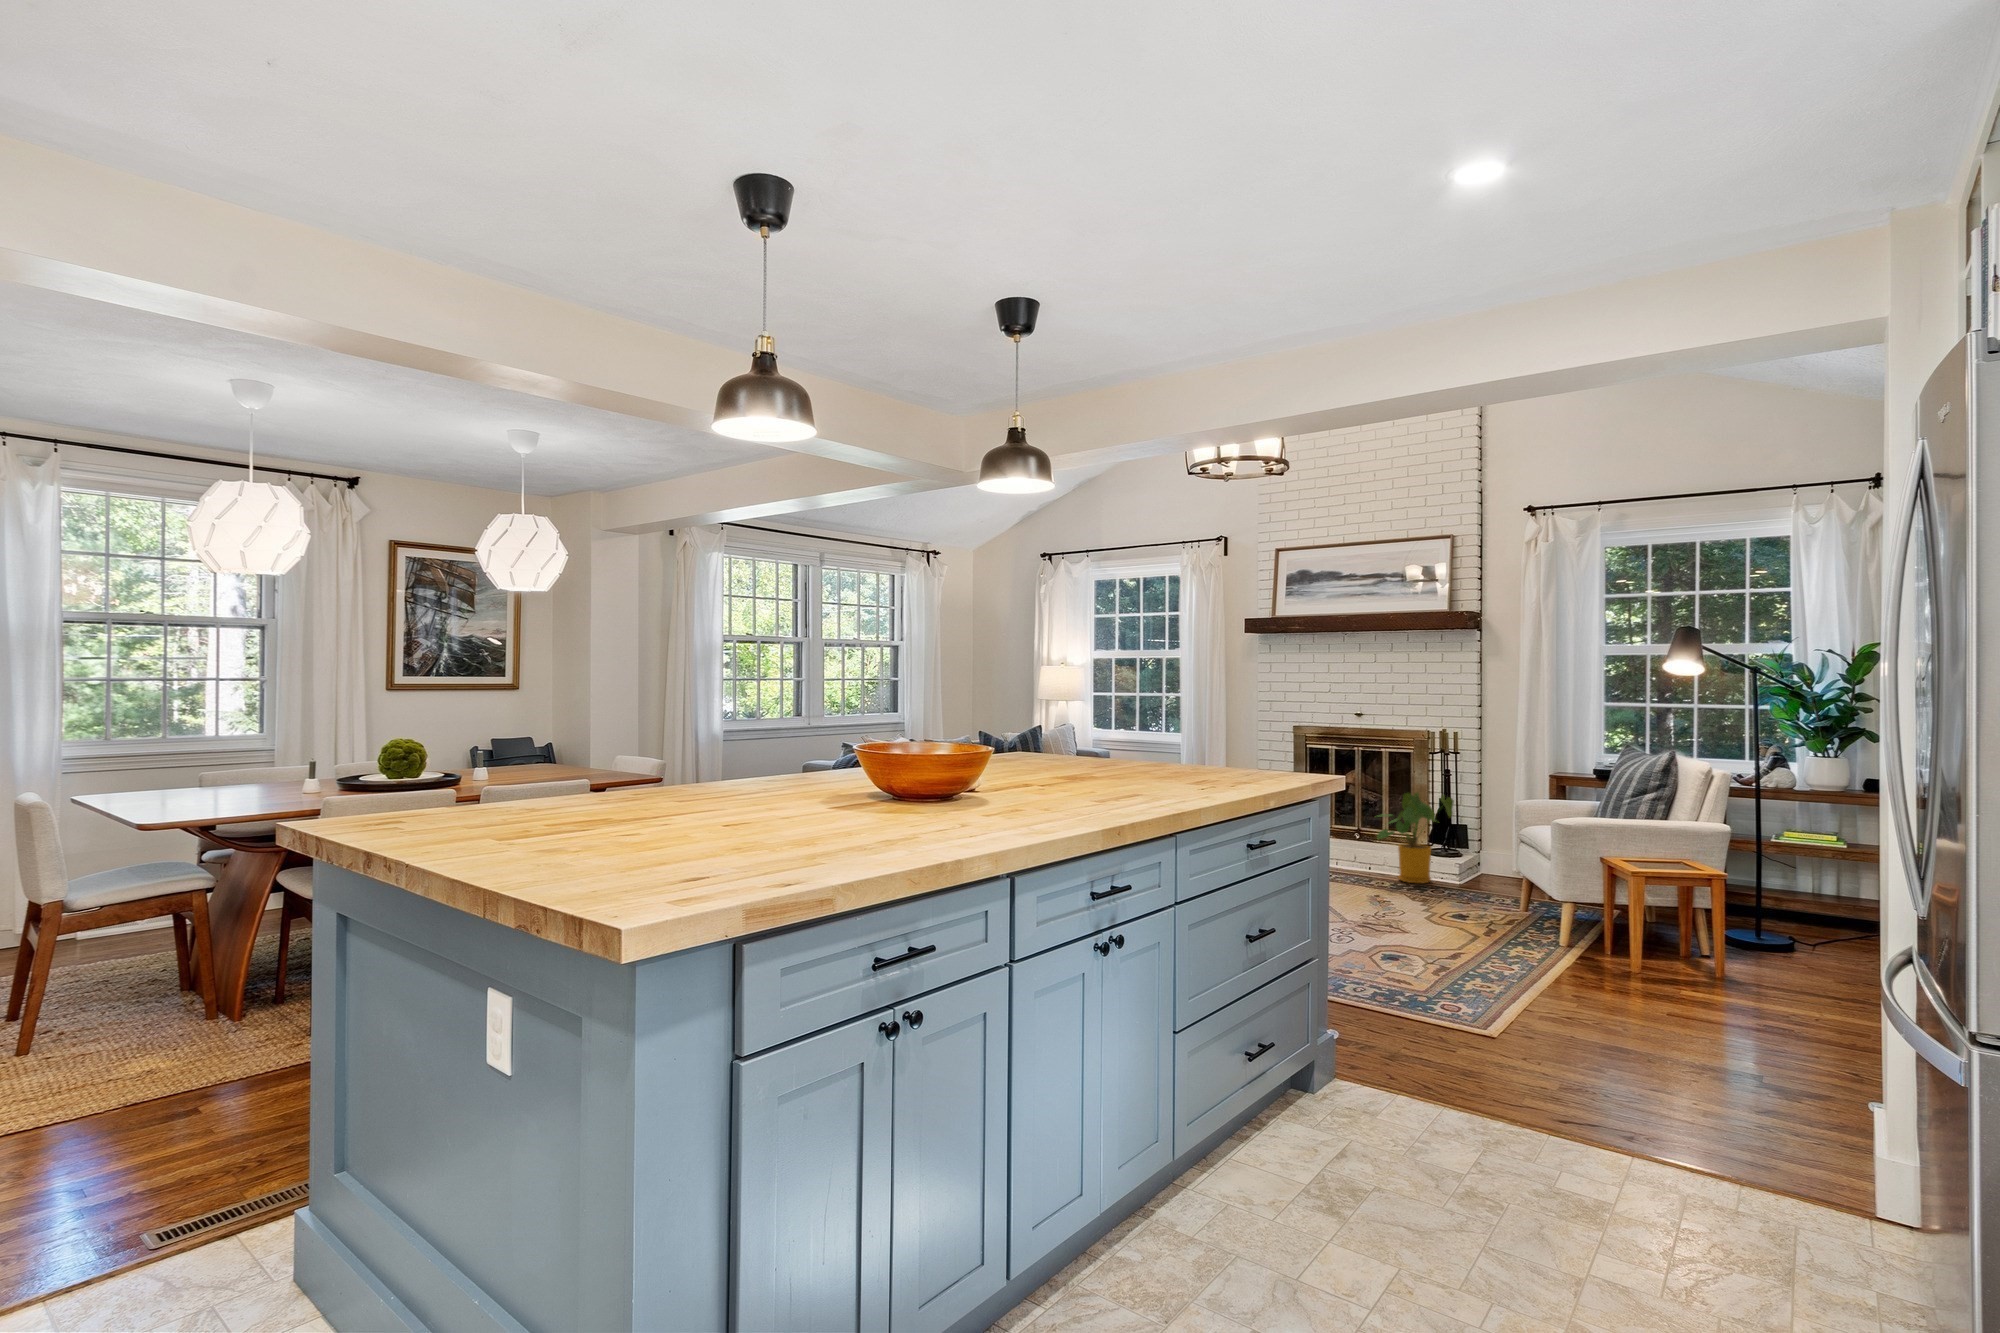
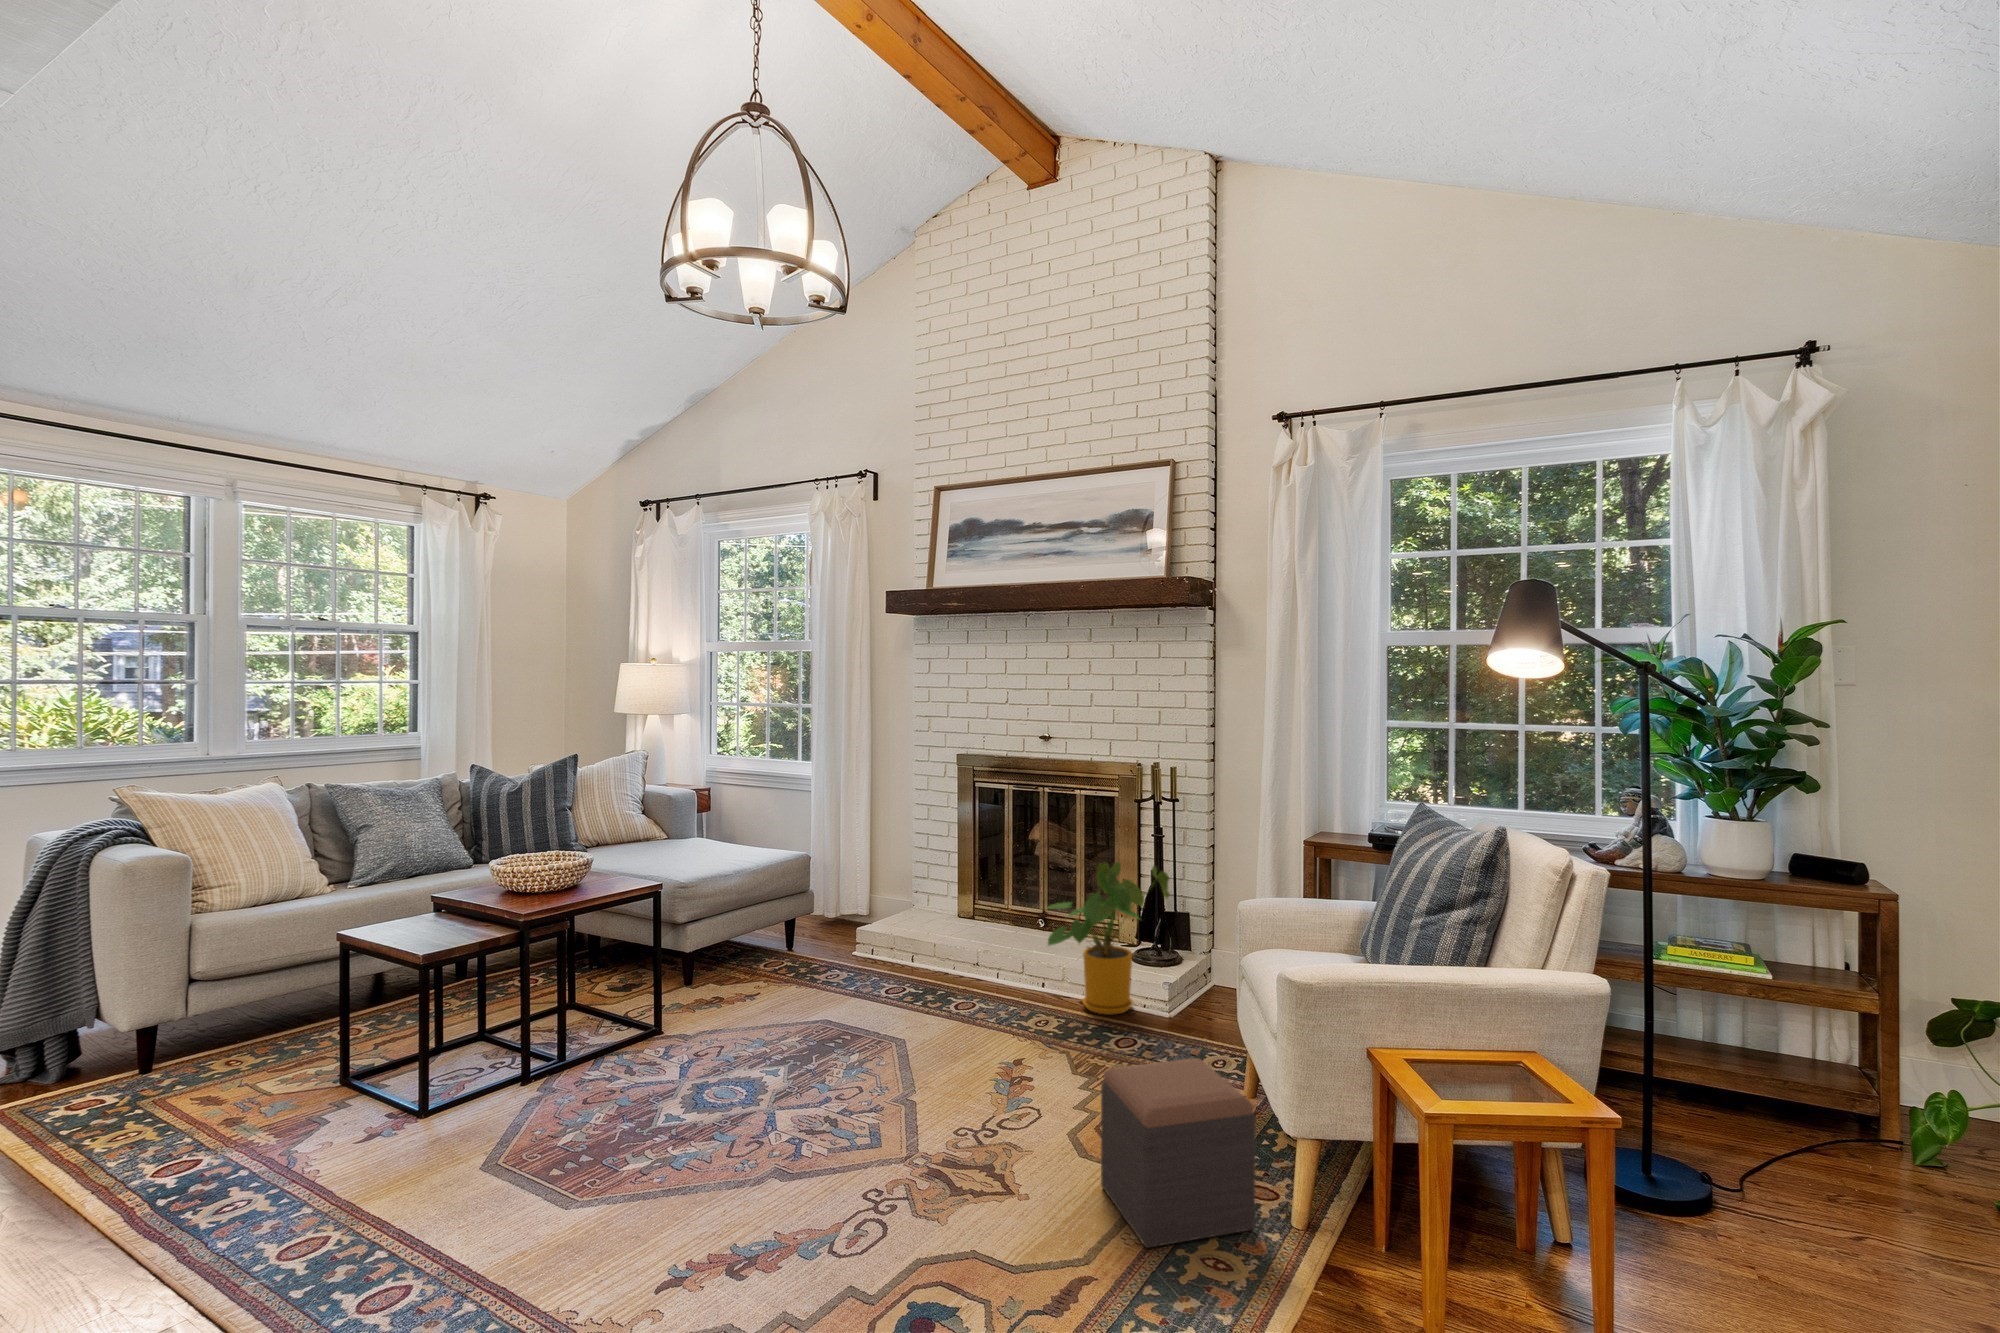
footstool: none [1449,869,1539,948] -> present [1101,1058,1256,1248]

